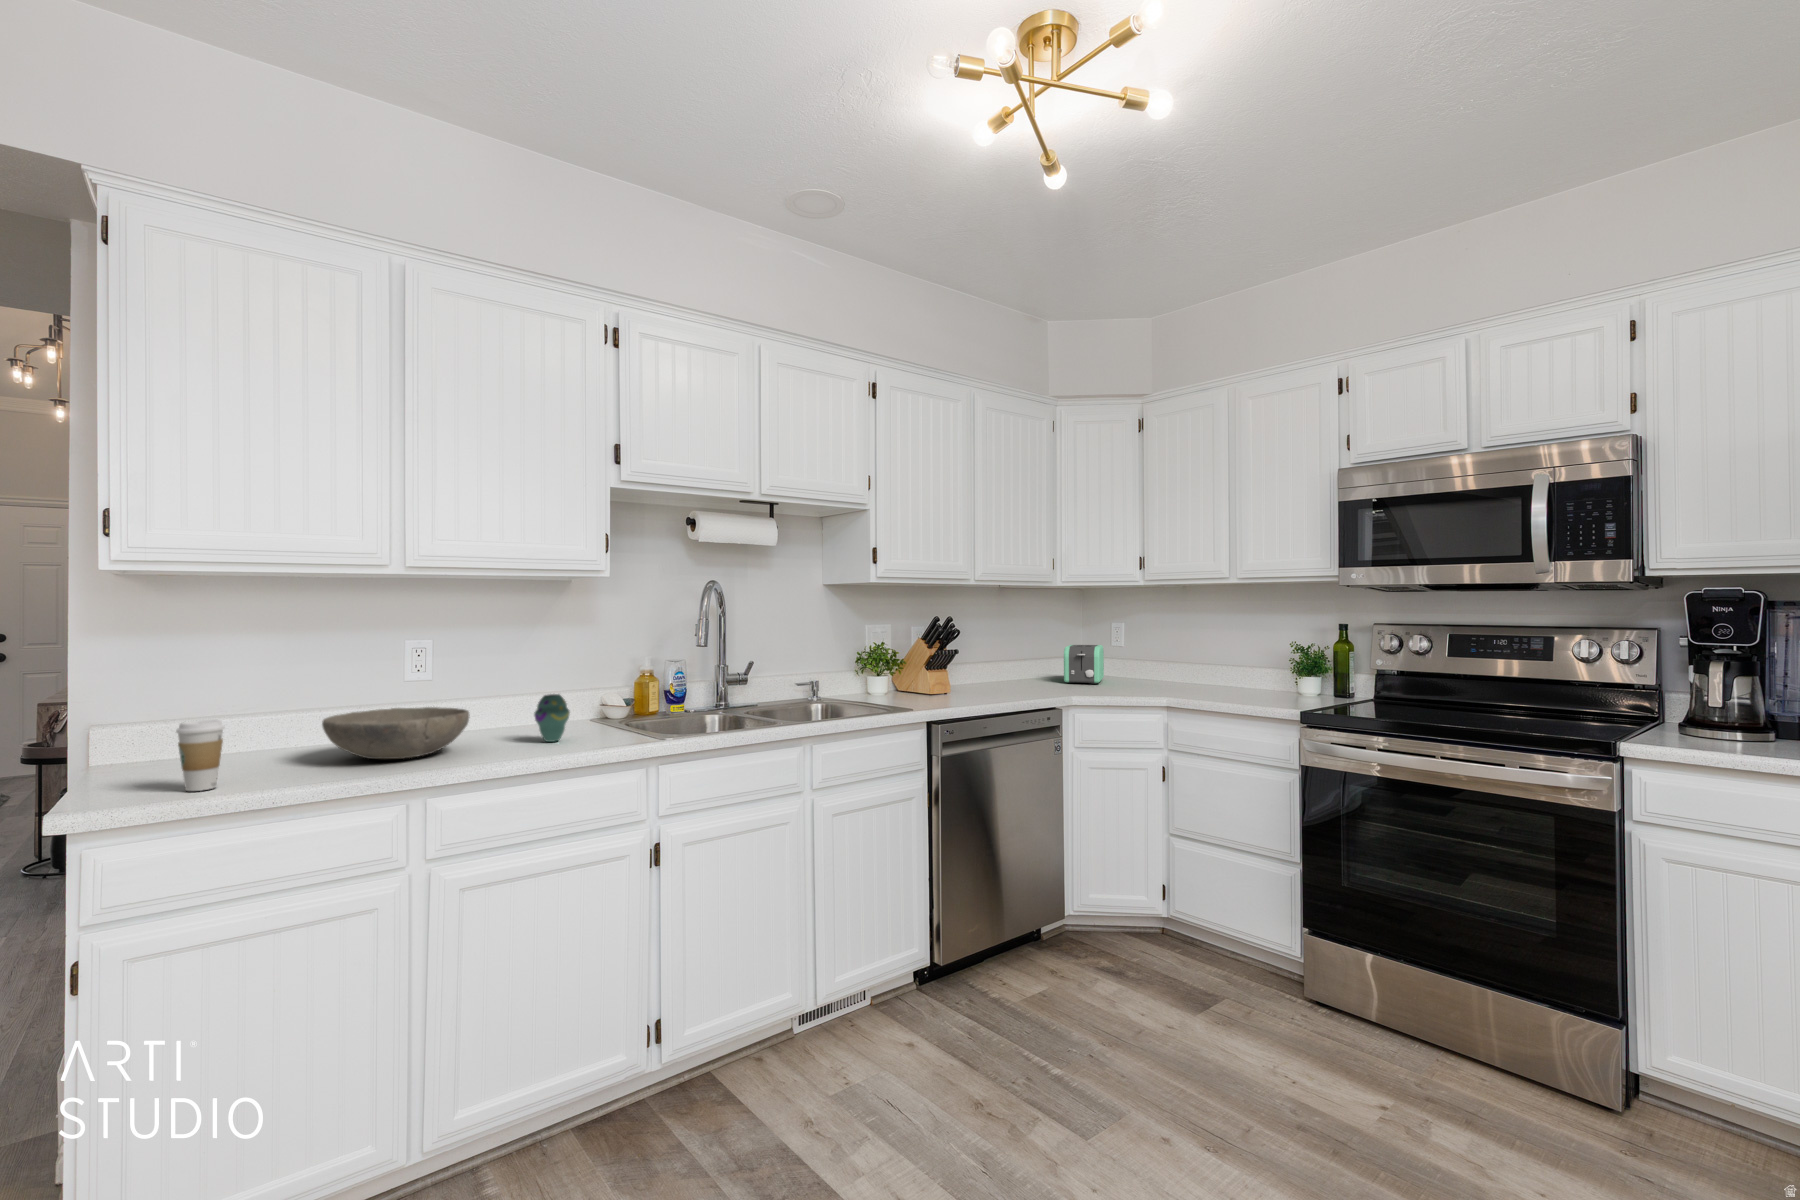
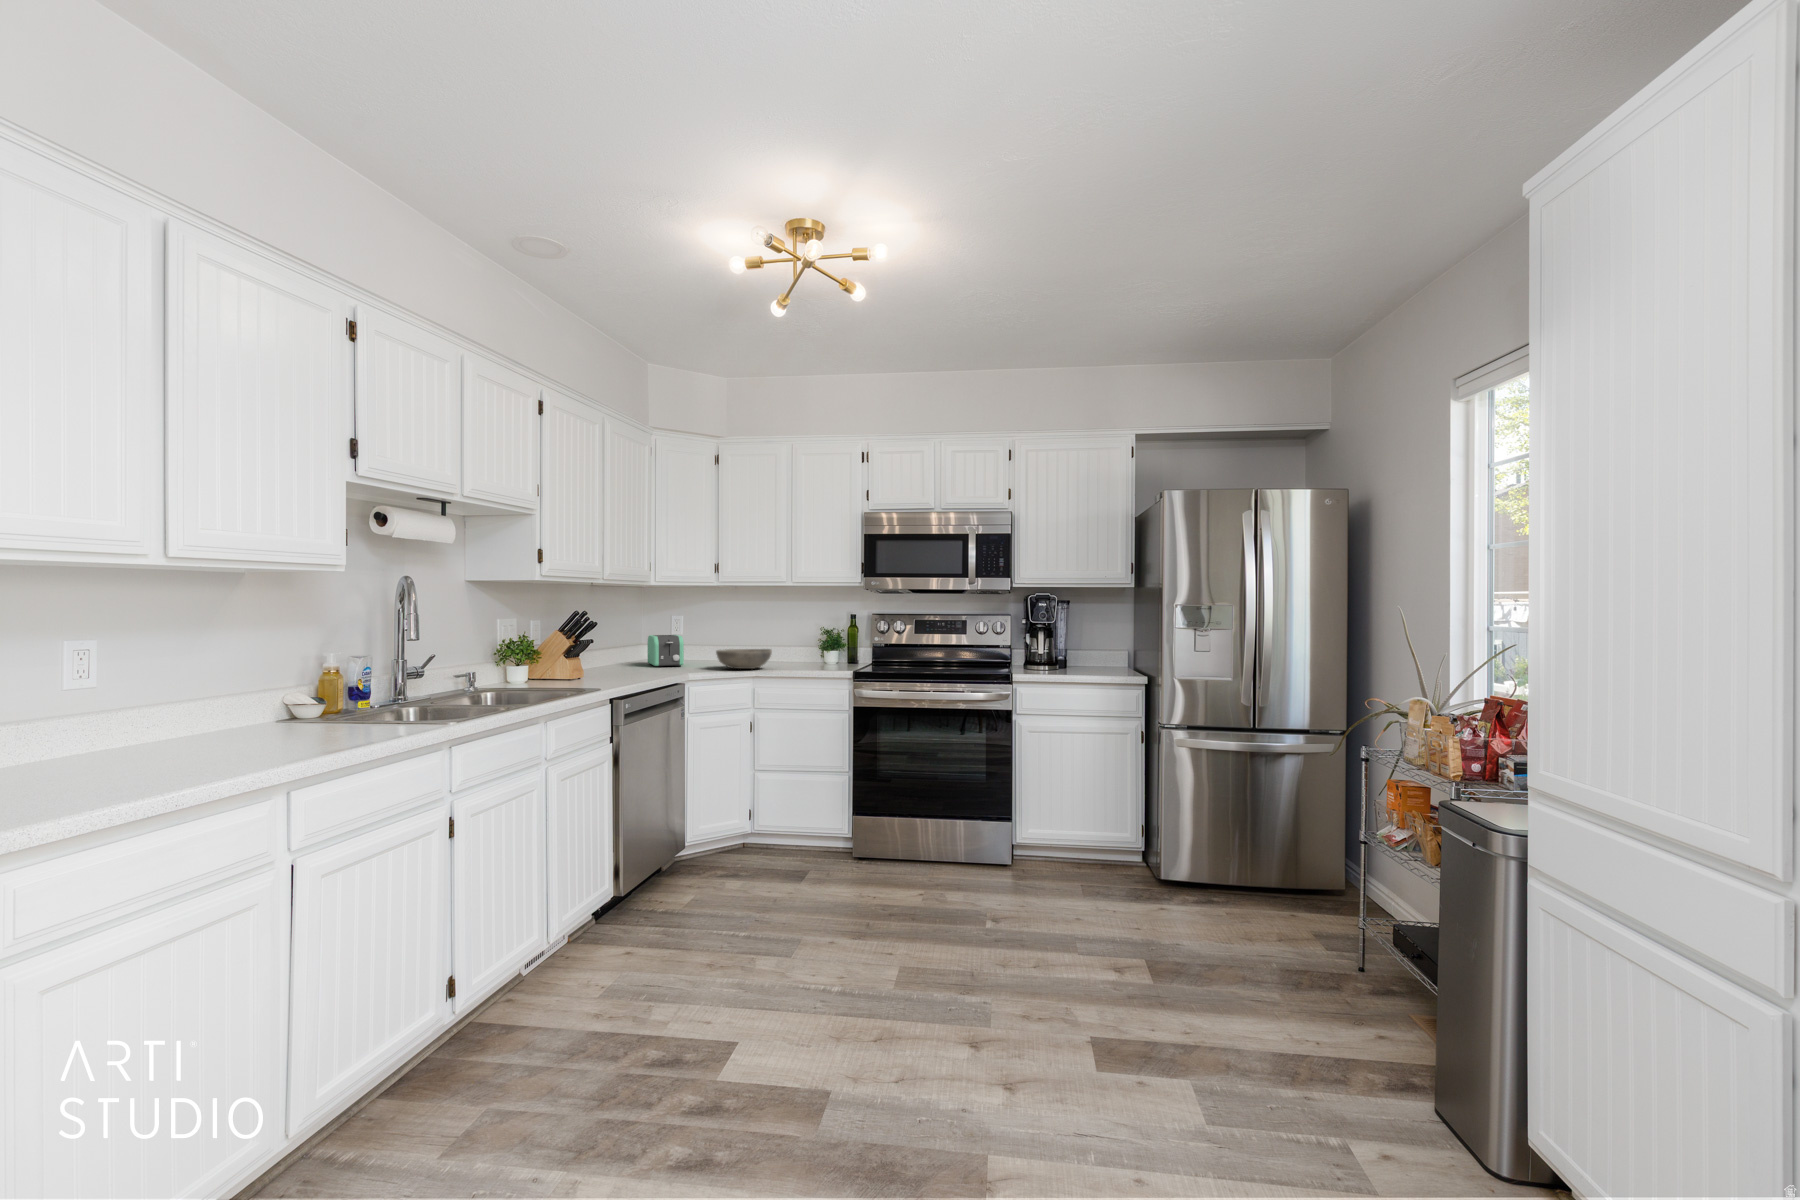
vase: present [534,694,570,742] -> none [313,687,352,734]
bowl: present [322,707,470,759] -> present [716,649,772,669]
coffee cup: present [176,720,225,791] -> none [53,721,110,798]

